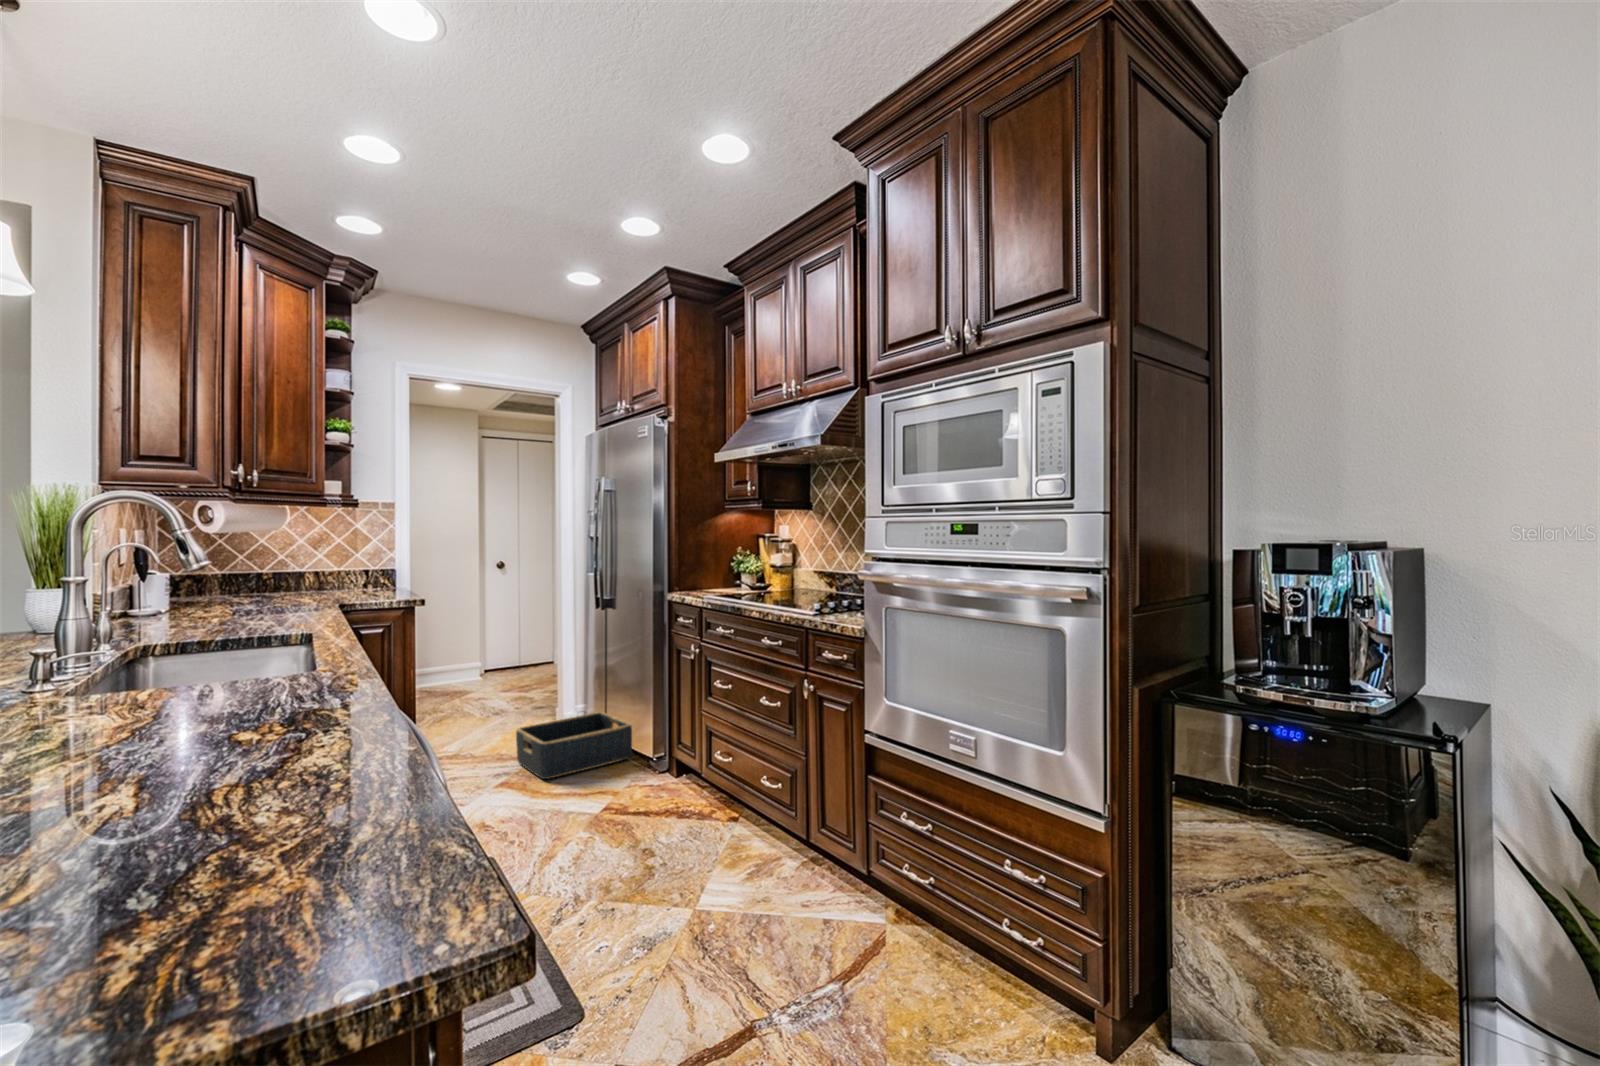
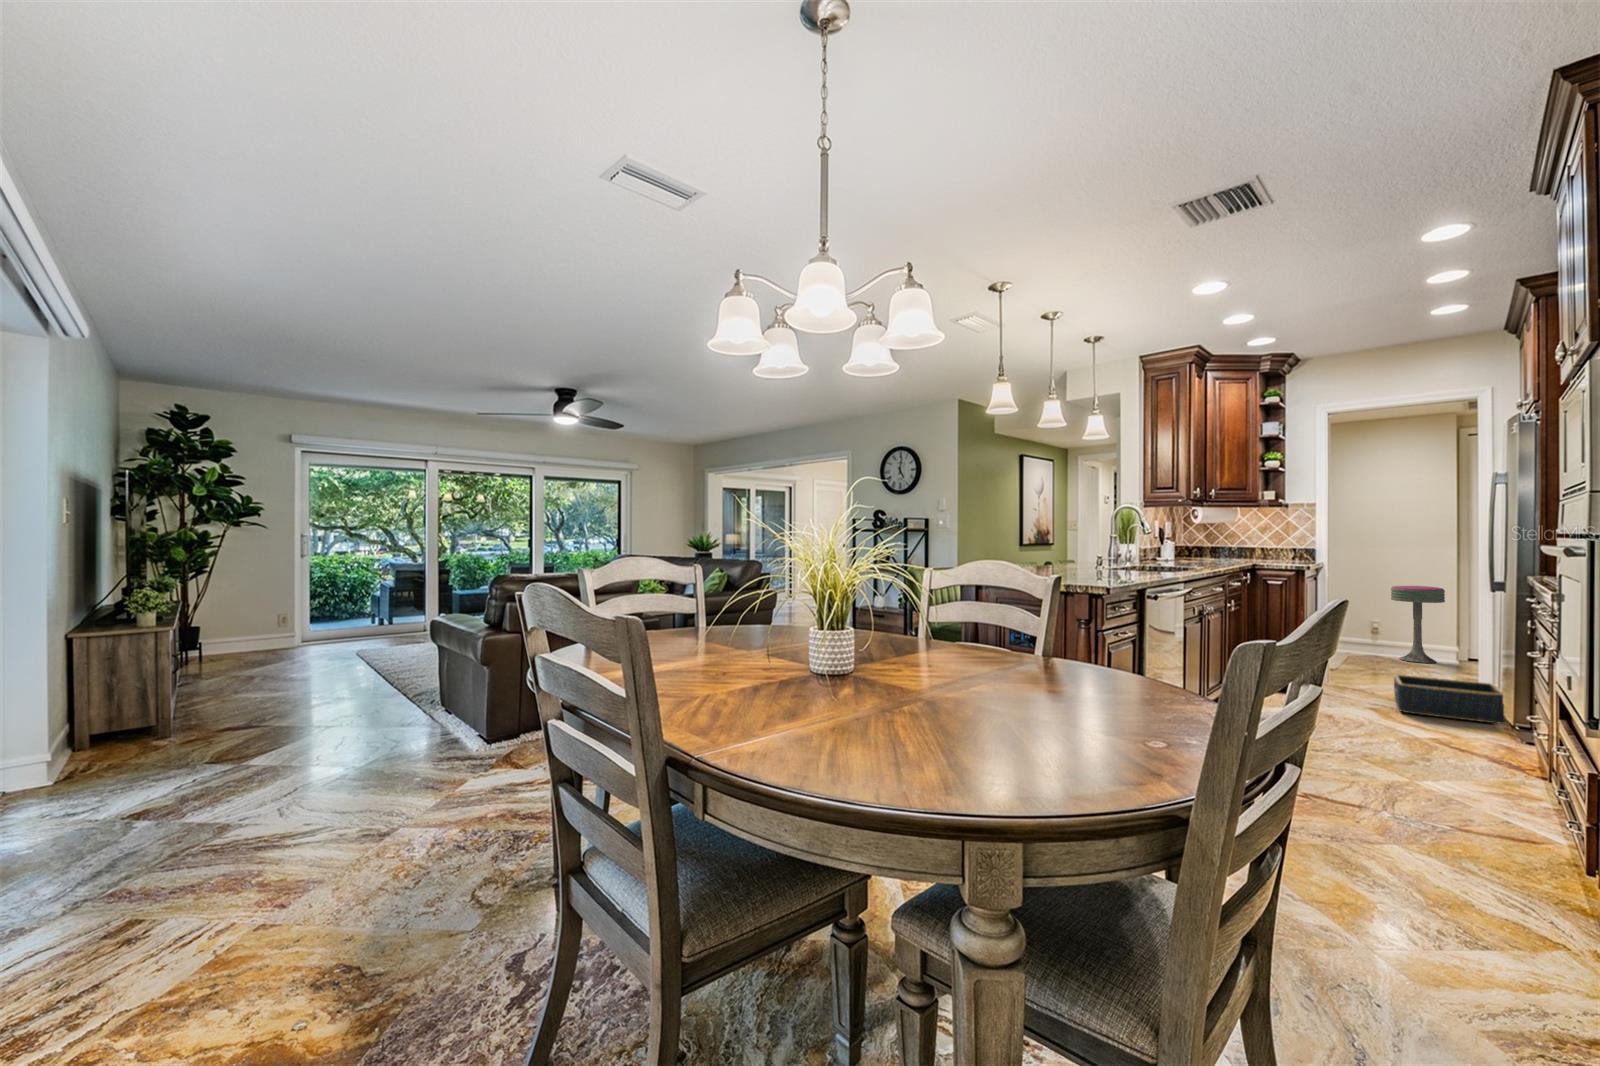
bar stool: none [436,604,488,695] -> present [1391,586,1445,663]

